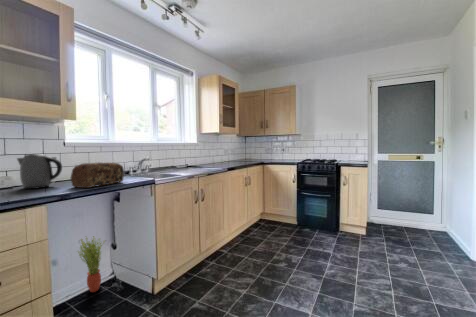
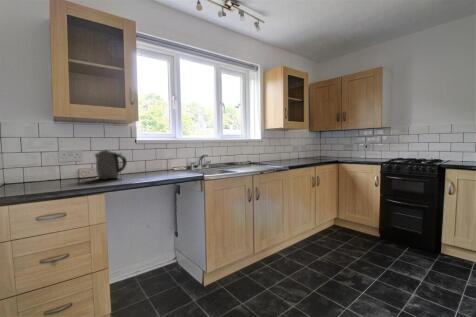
bread loaf: present [71,163,124,188] -> none [130,159,175,181]
potted plant: present [79,236,105,292] -> none [143,223,167,274]

